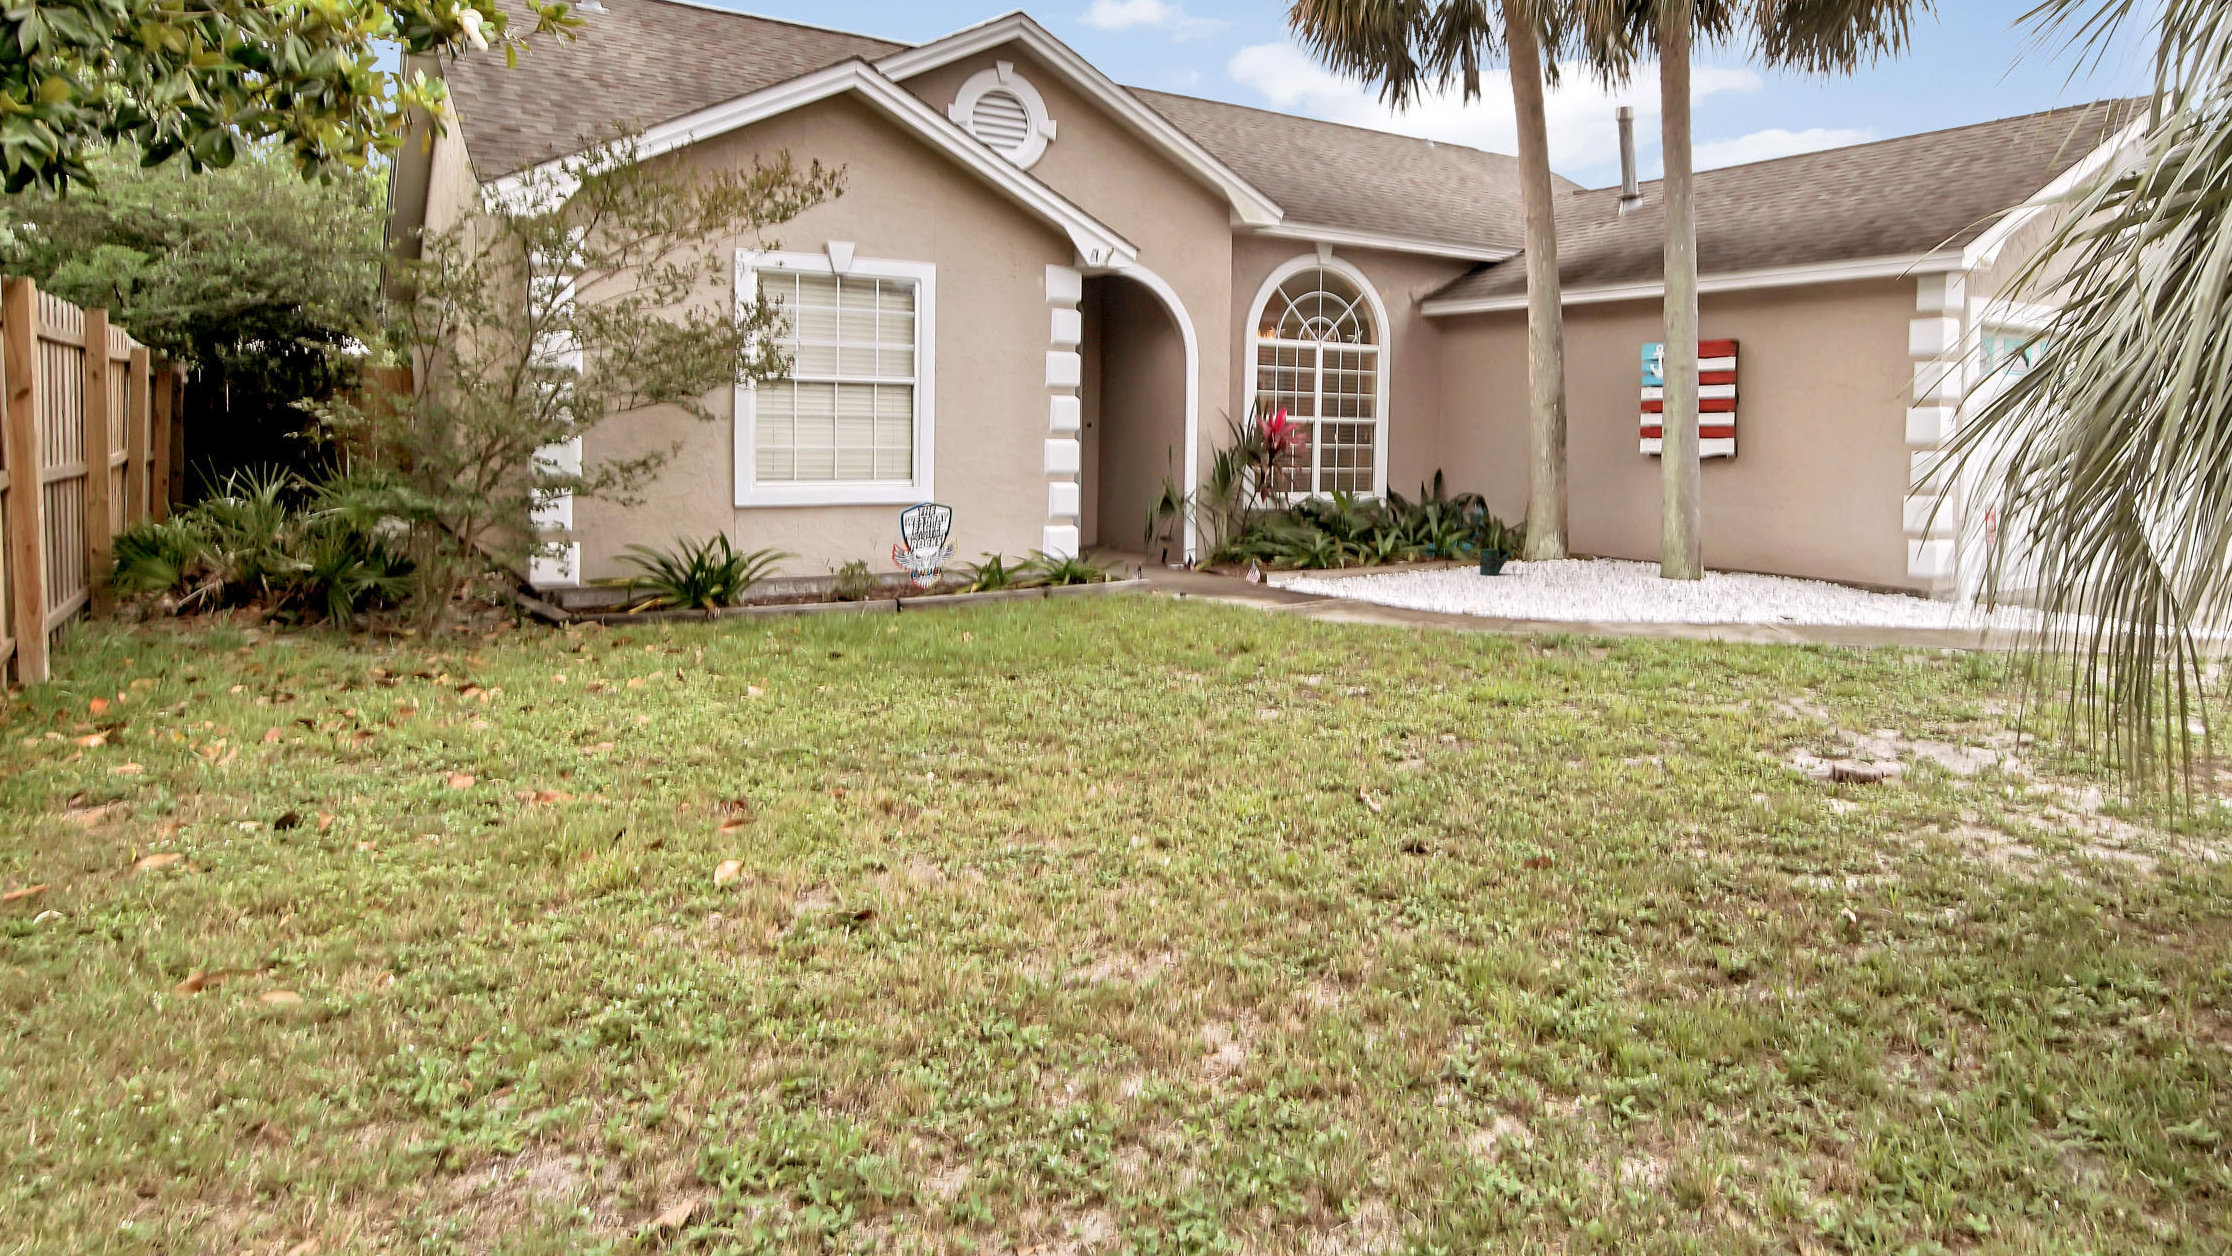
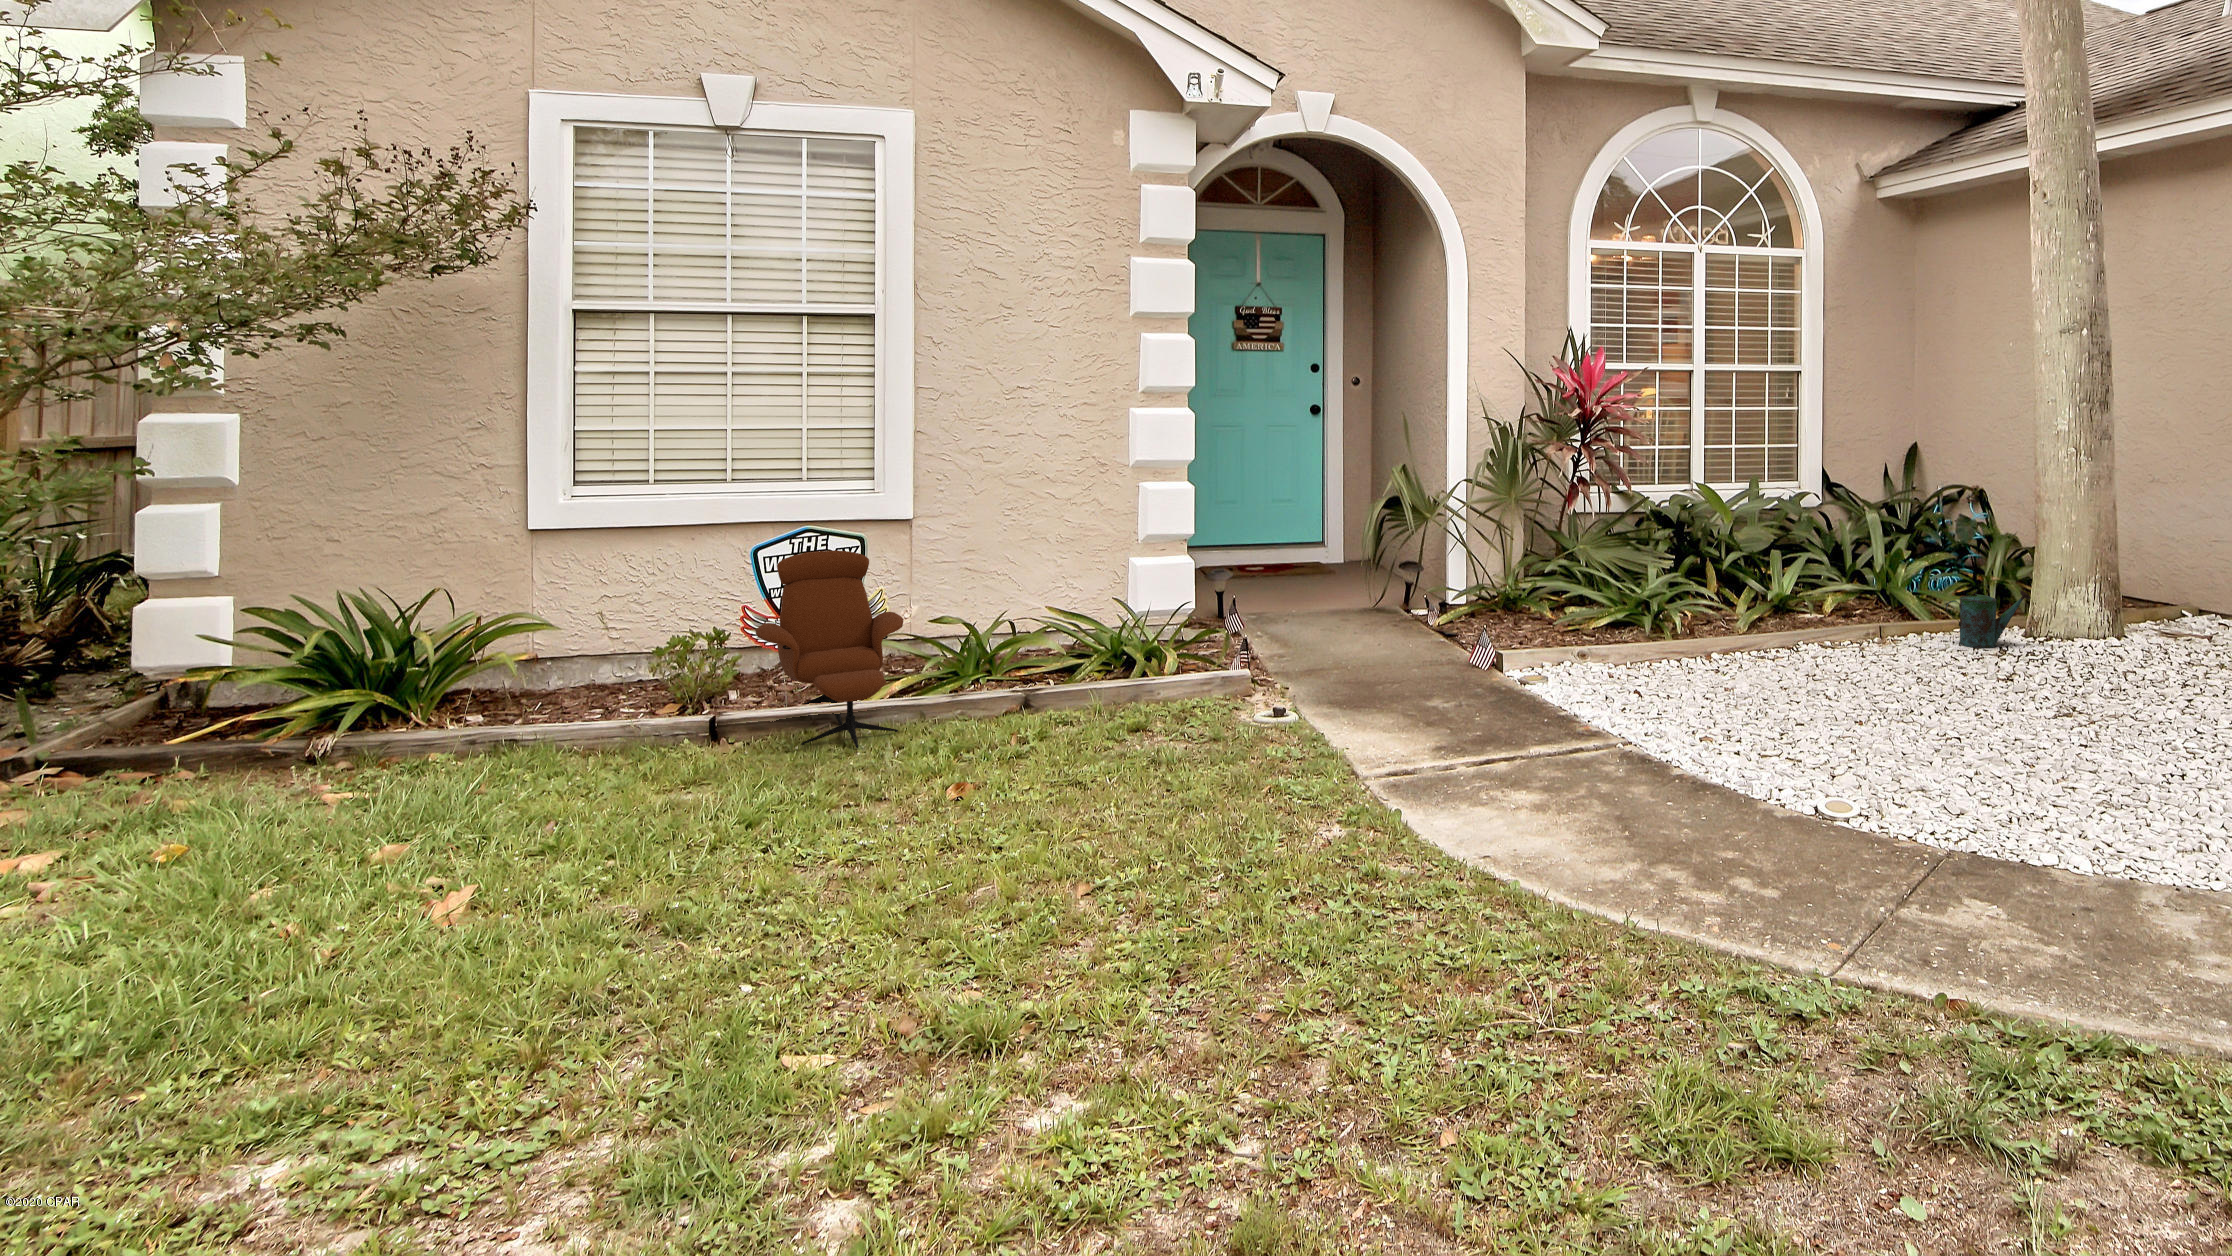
lounge chair: none [896,516,987,610] -> present [755,550,904,748]

